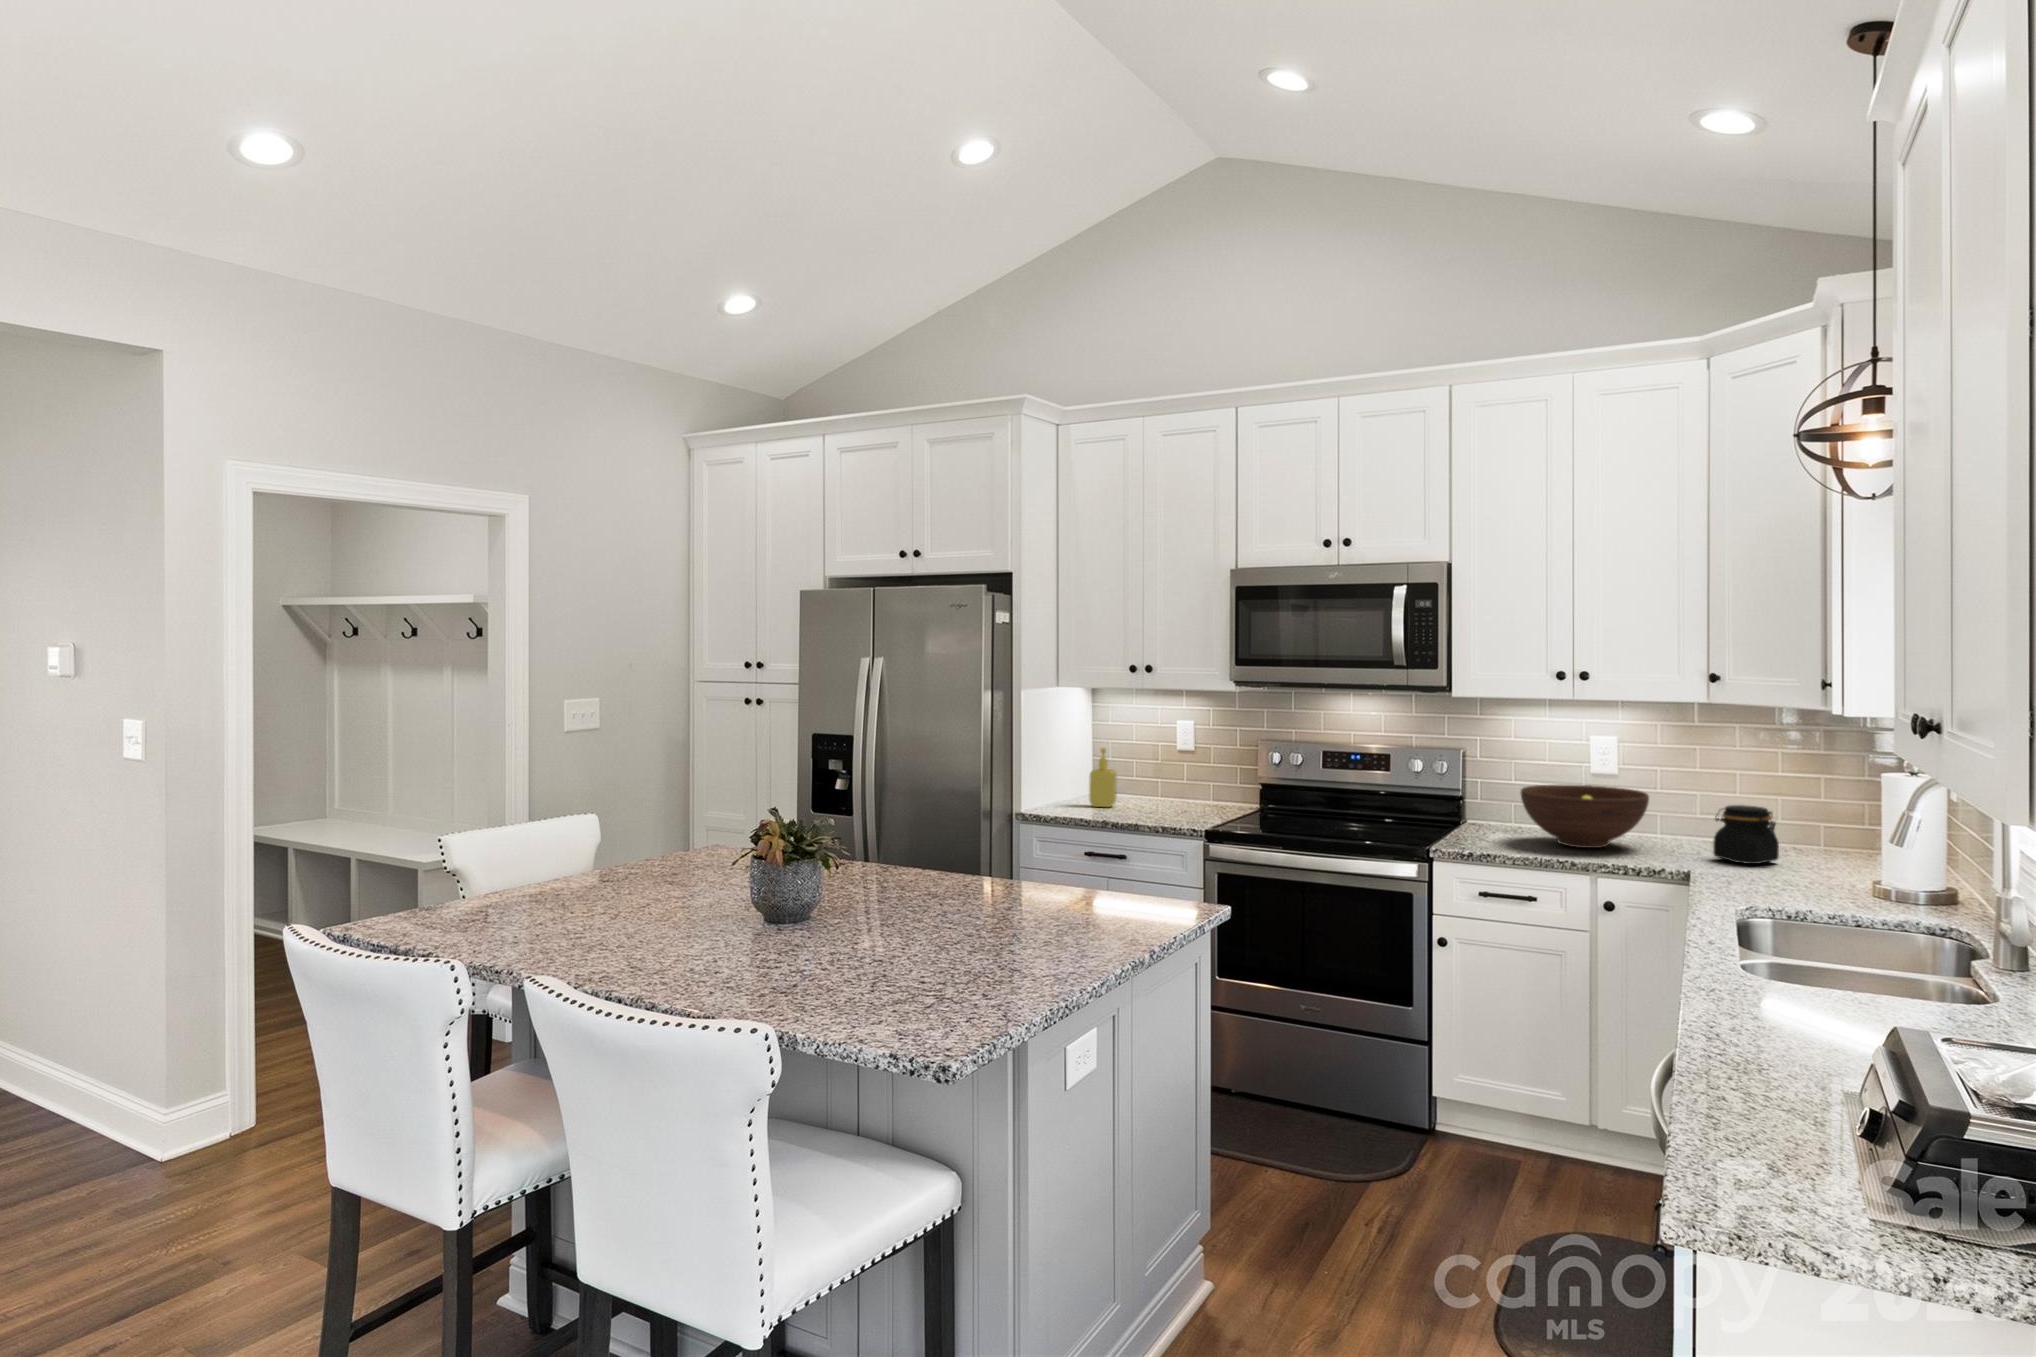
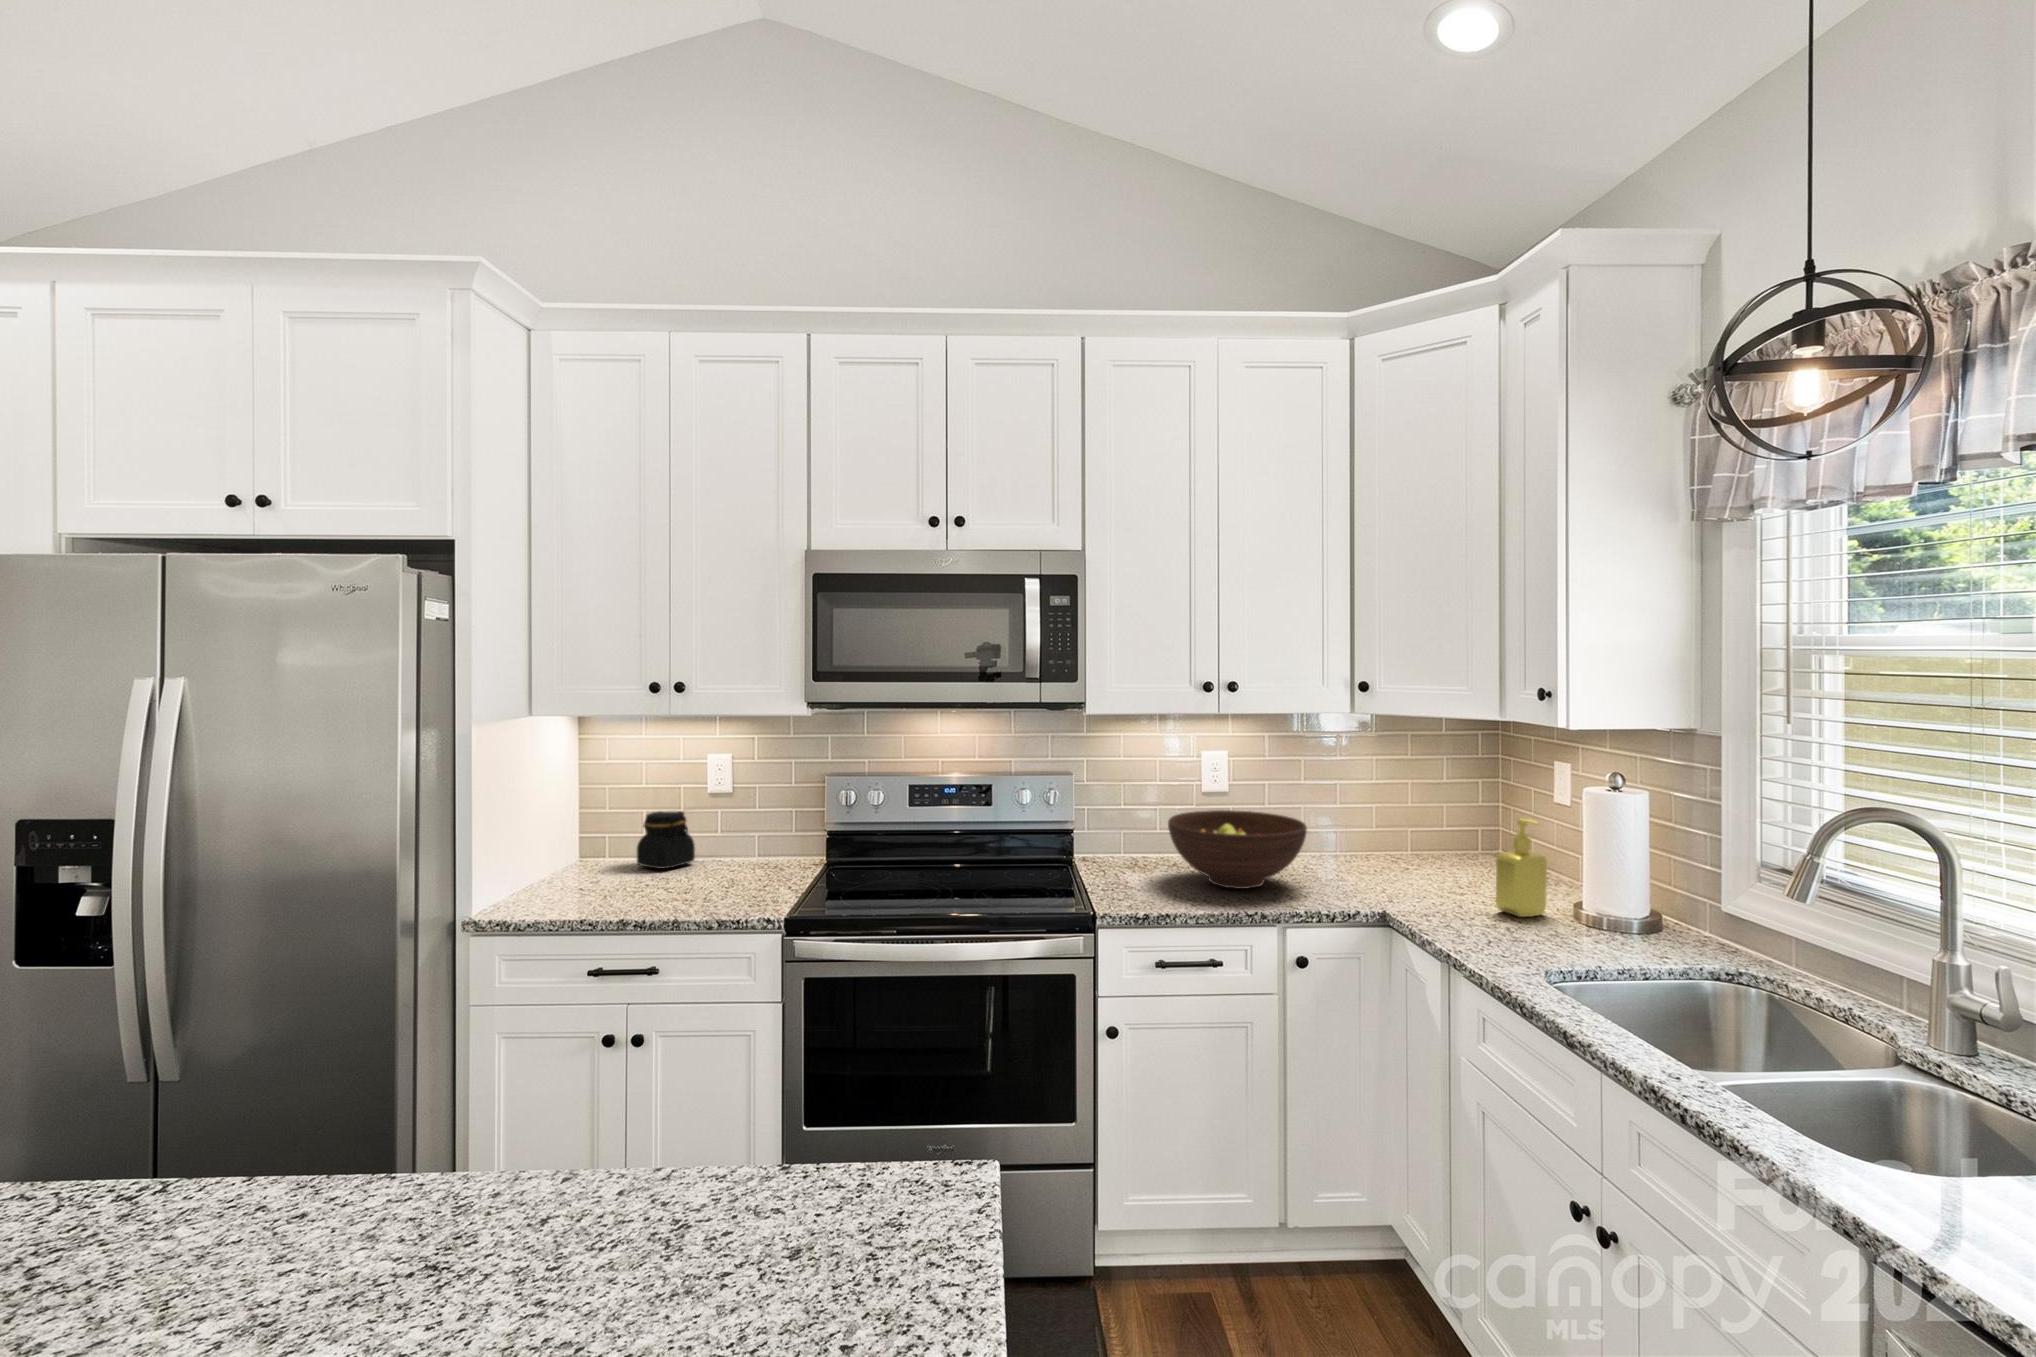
soap dispenser: present [1089,748,1117,807] -> present [1496,818,1547,917]
jar: present [1713,805,1779,864] -> present [637,811,695,869]

